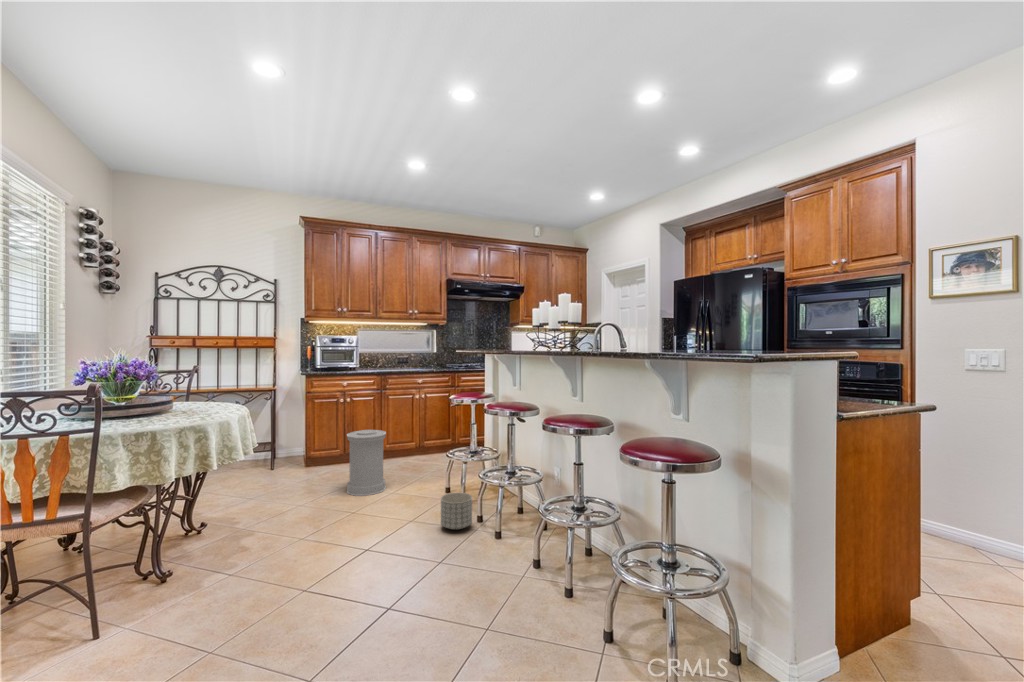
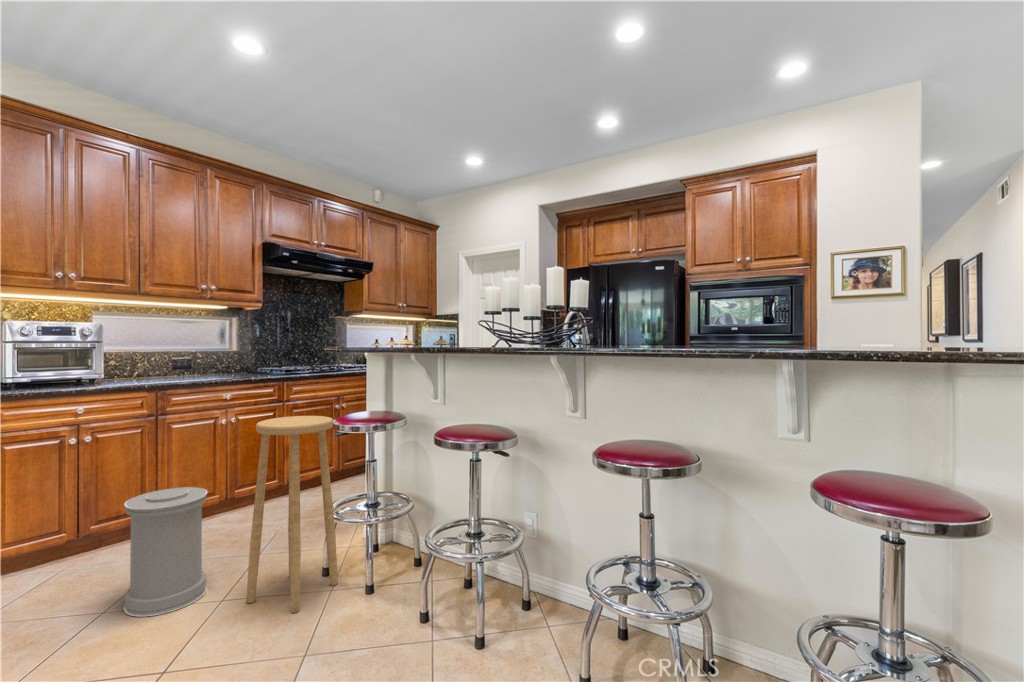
stool: none [398,393,448,508] -> present [246,416,338,613]
planter: present [441,492,472,530] -> none [371,573,423,640]

